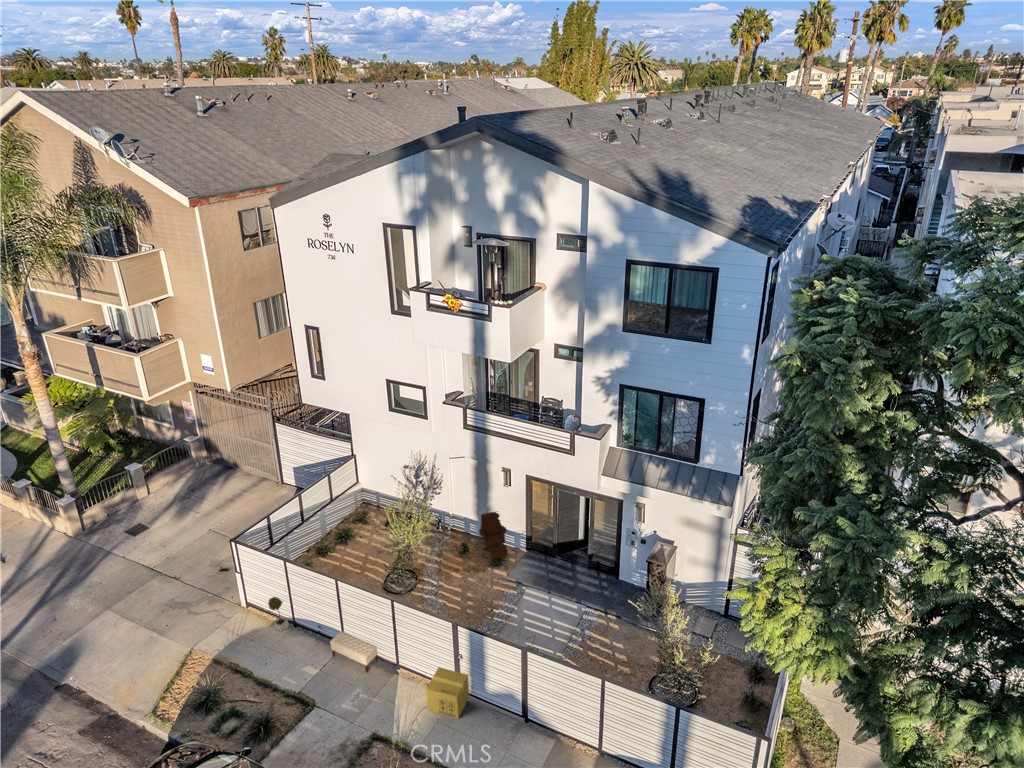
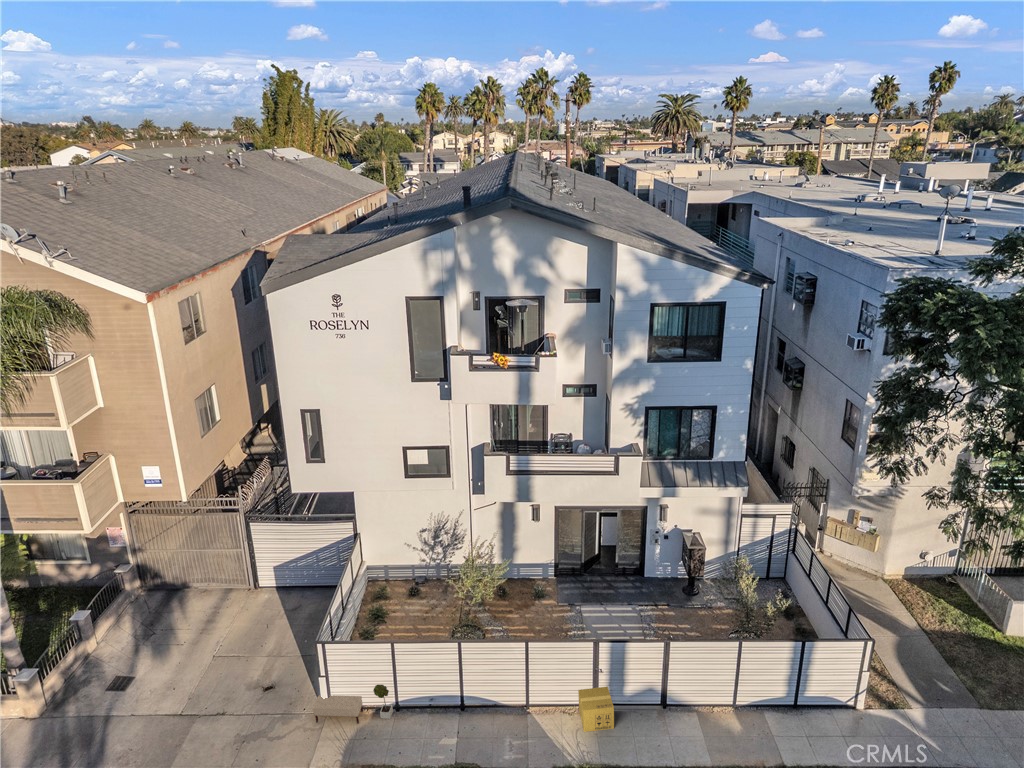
lounge chair: present [479,512,508,562] -> none [510,549,545,595]
bench: present [330,631,378,672] -> present [313,695,363,723]

